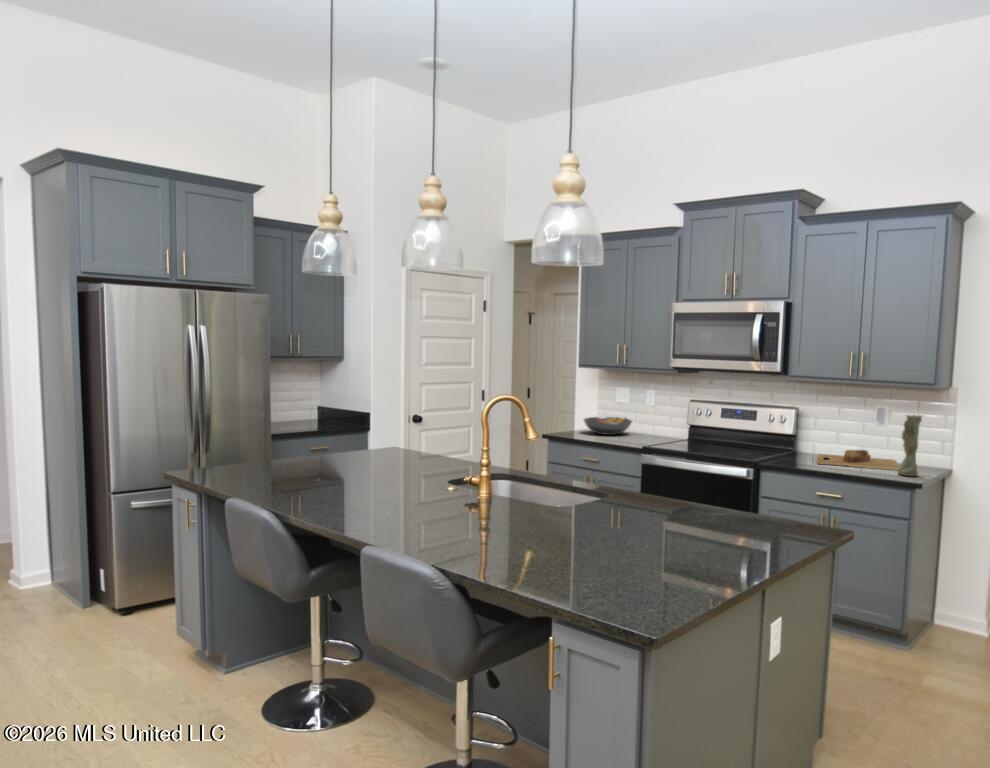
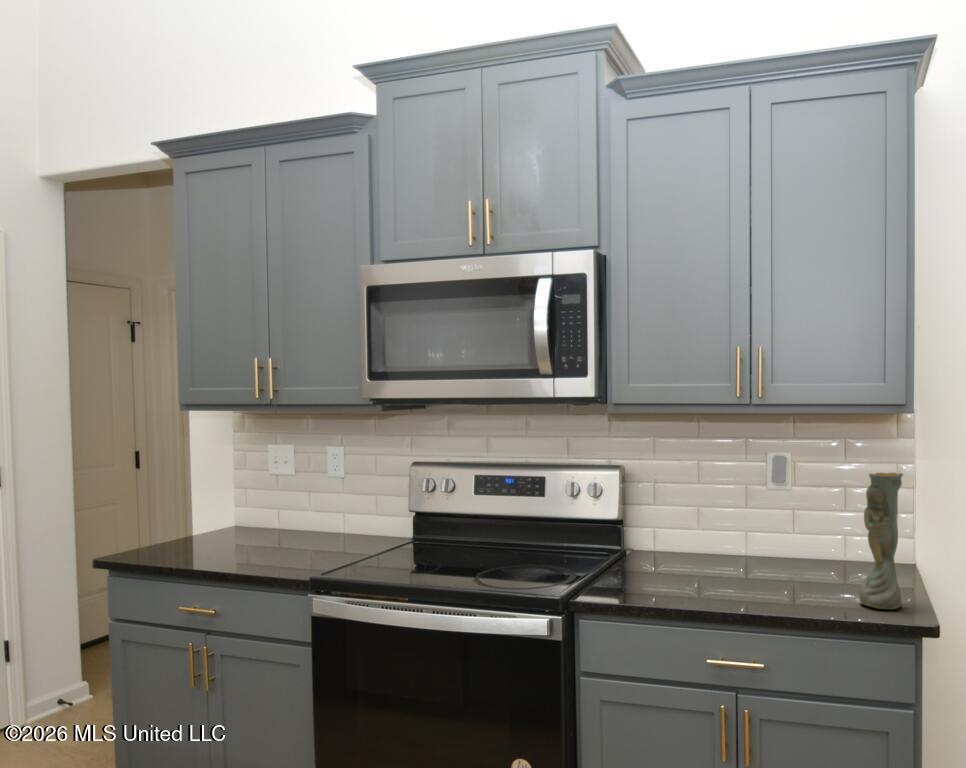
fruit bowl: present [584,417,632,435] -> none [198,504,302,543]
cutting board: present [817,450,899,471] -> none [672,547,848,592]

